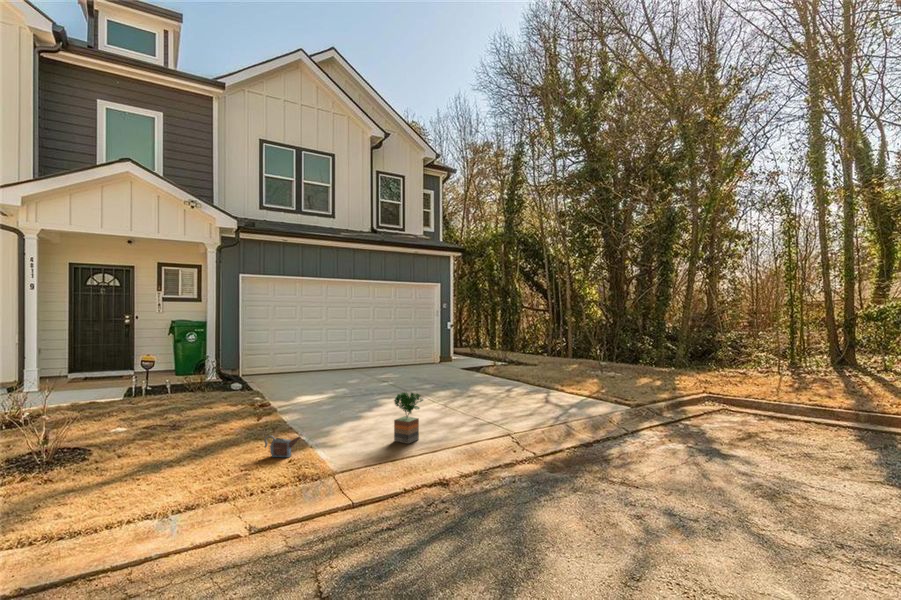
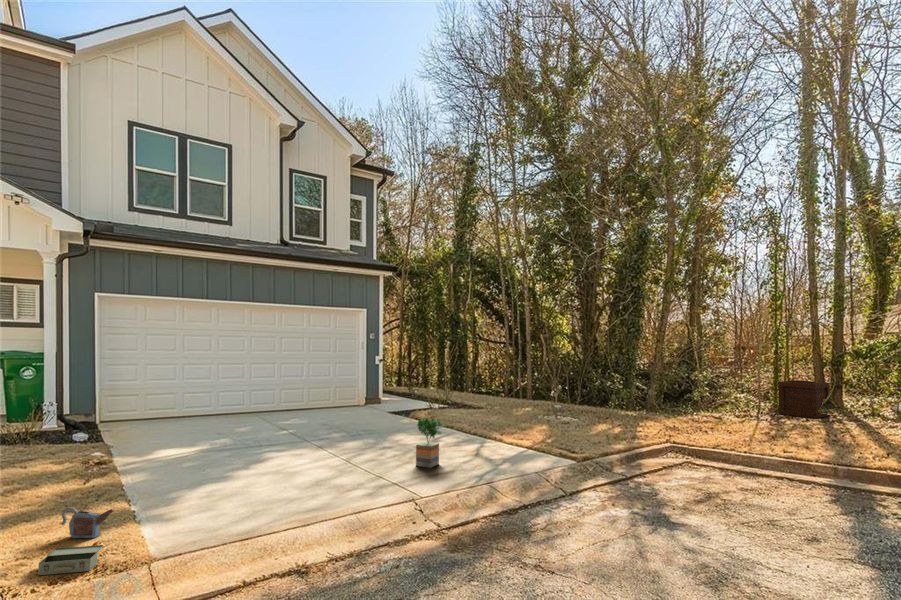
wooden crate: none [797,341,845,374] -> present [778,380,830,419]
potted tree: present [394,392,423,444] -> present [416,418,444,468]
toolbox: none [265,461,303,481] -> present [38,545,104,575]

